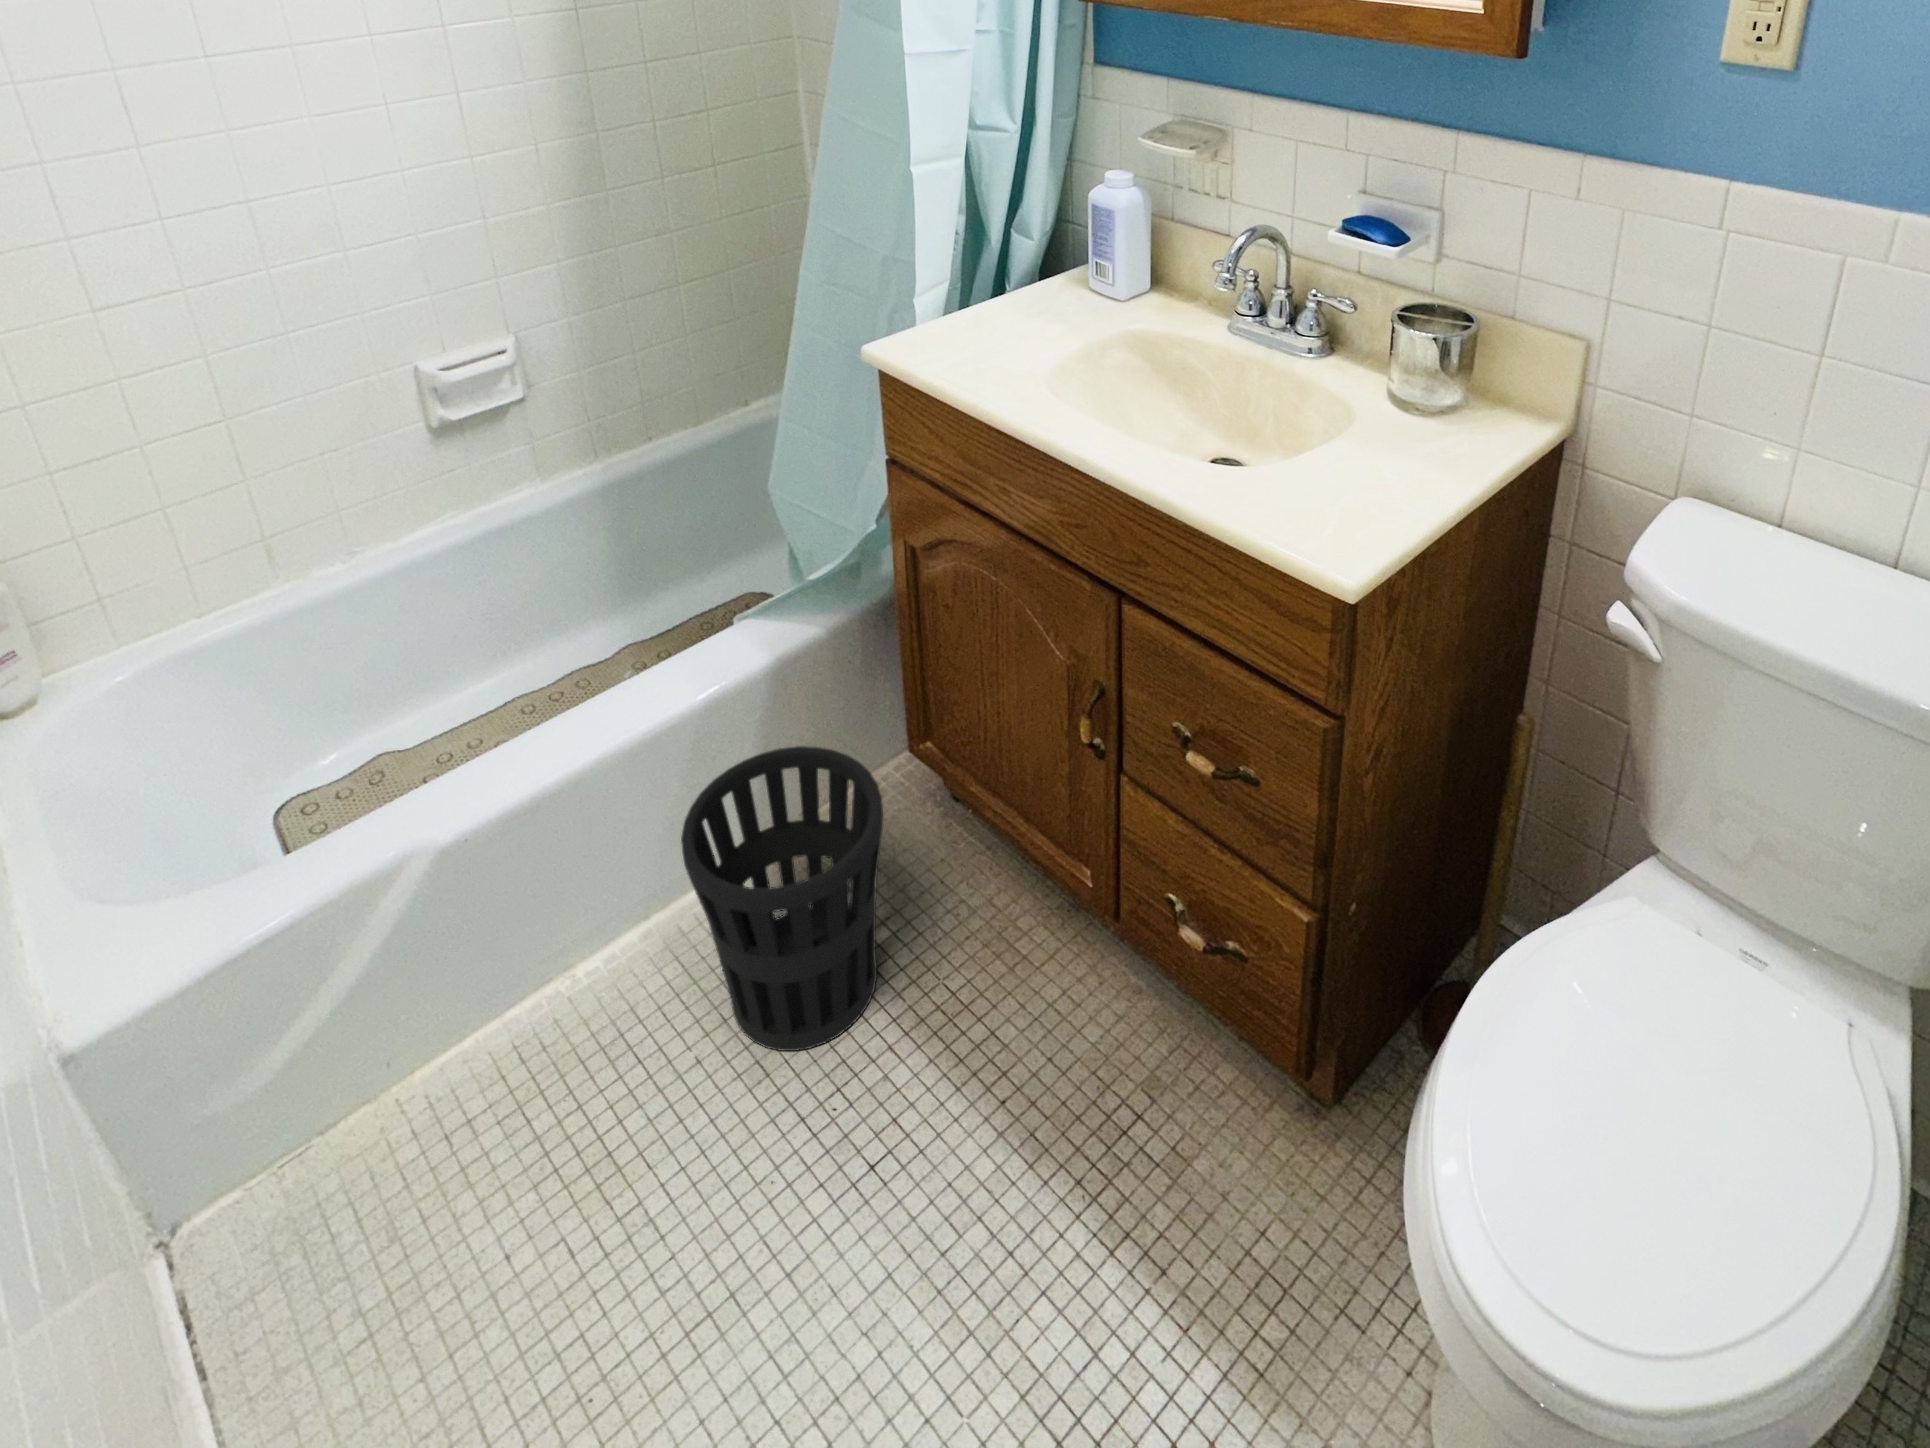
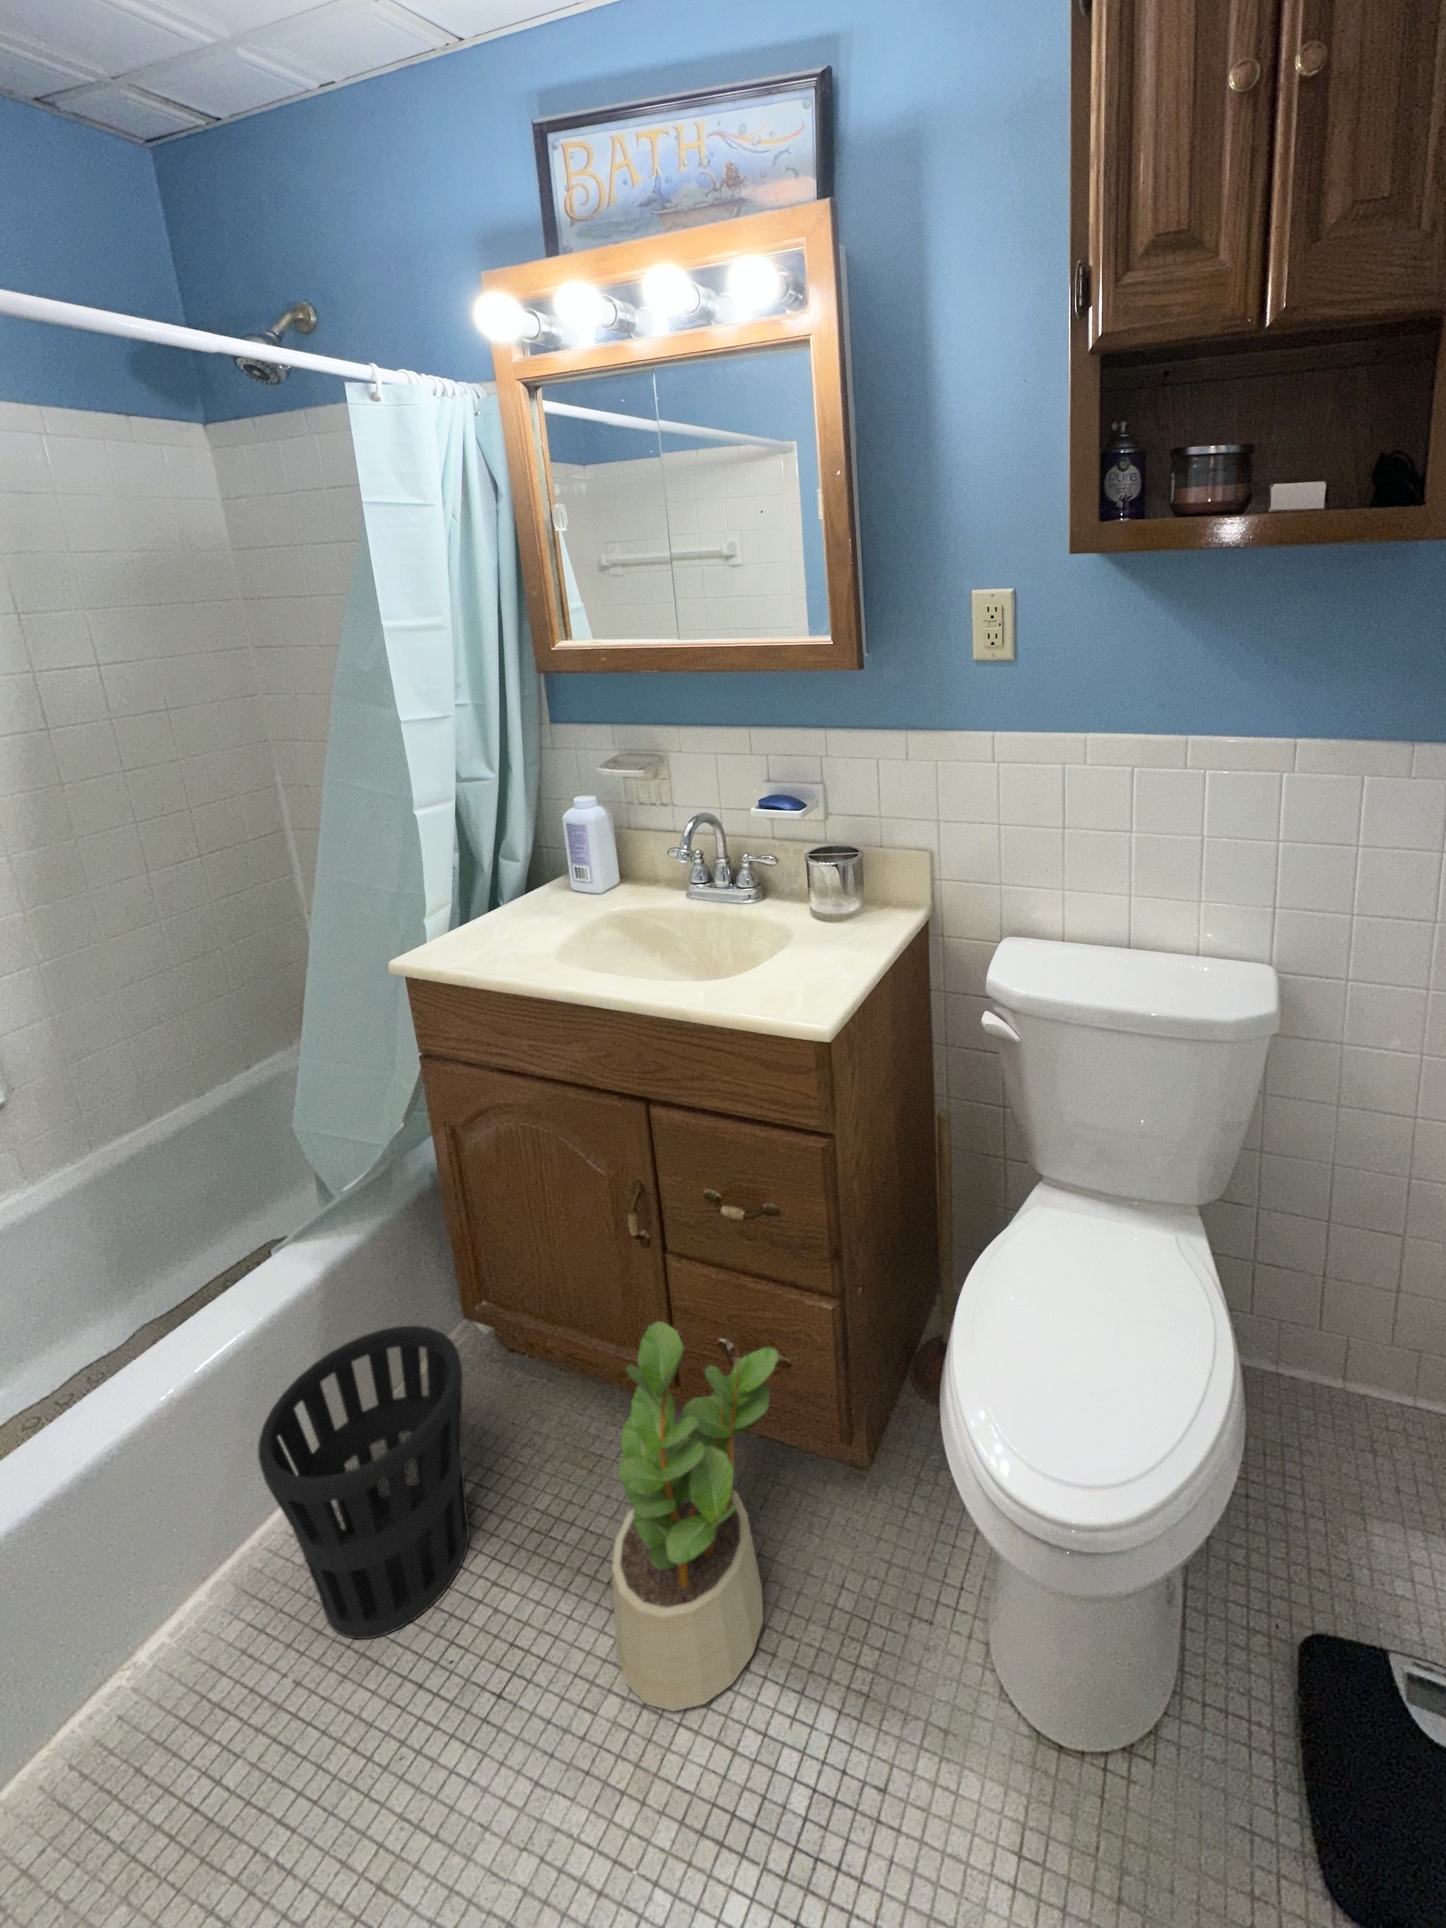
potted plant: none [994,867,1227,1285] -> present [612,1321,778,1711]

